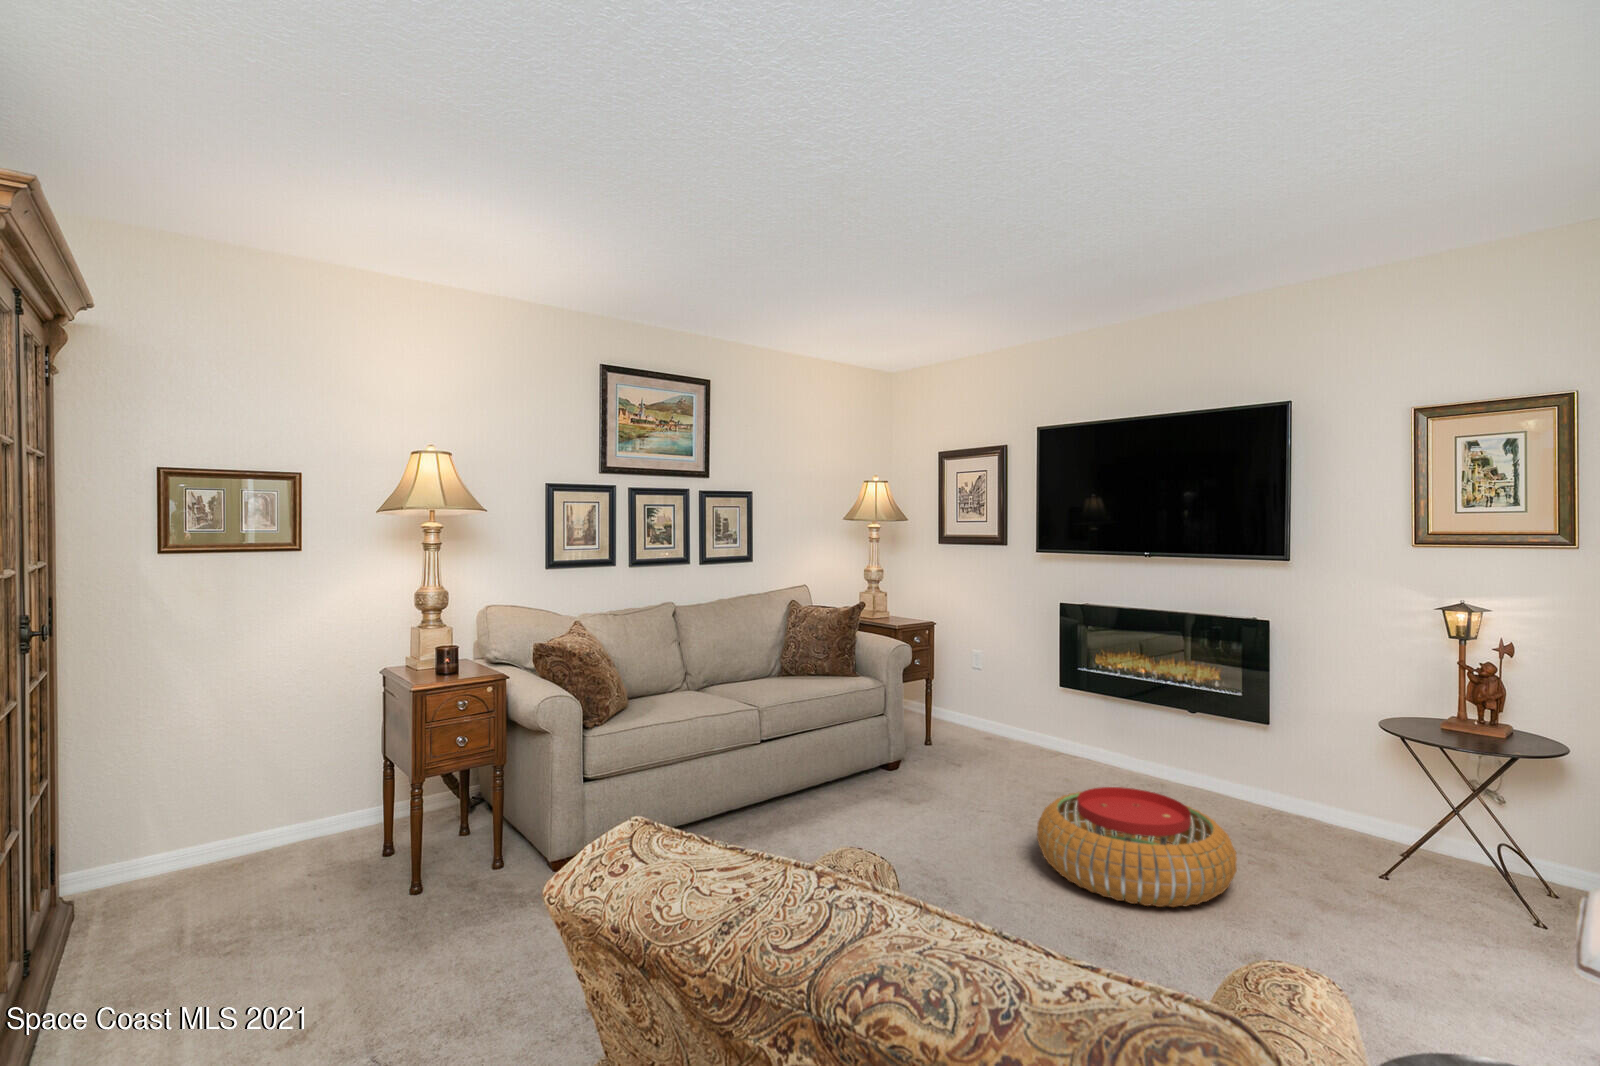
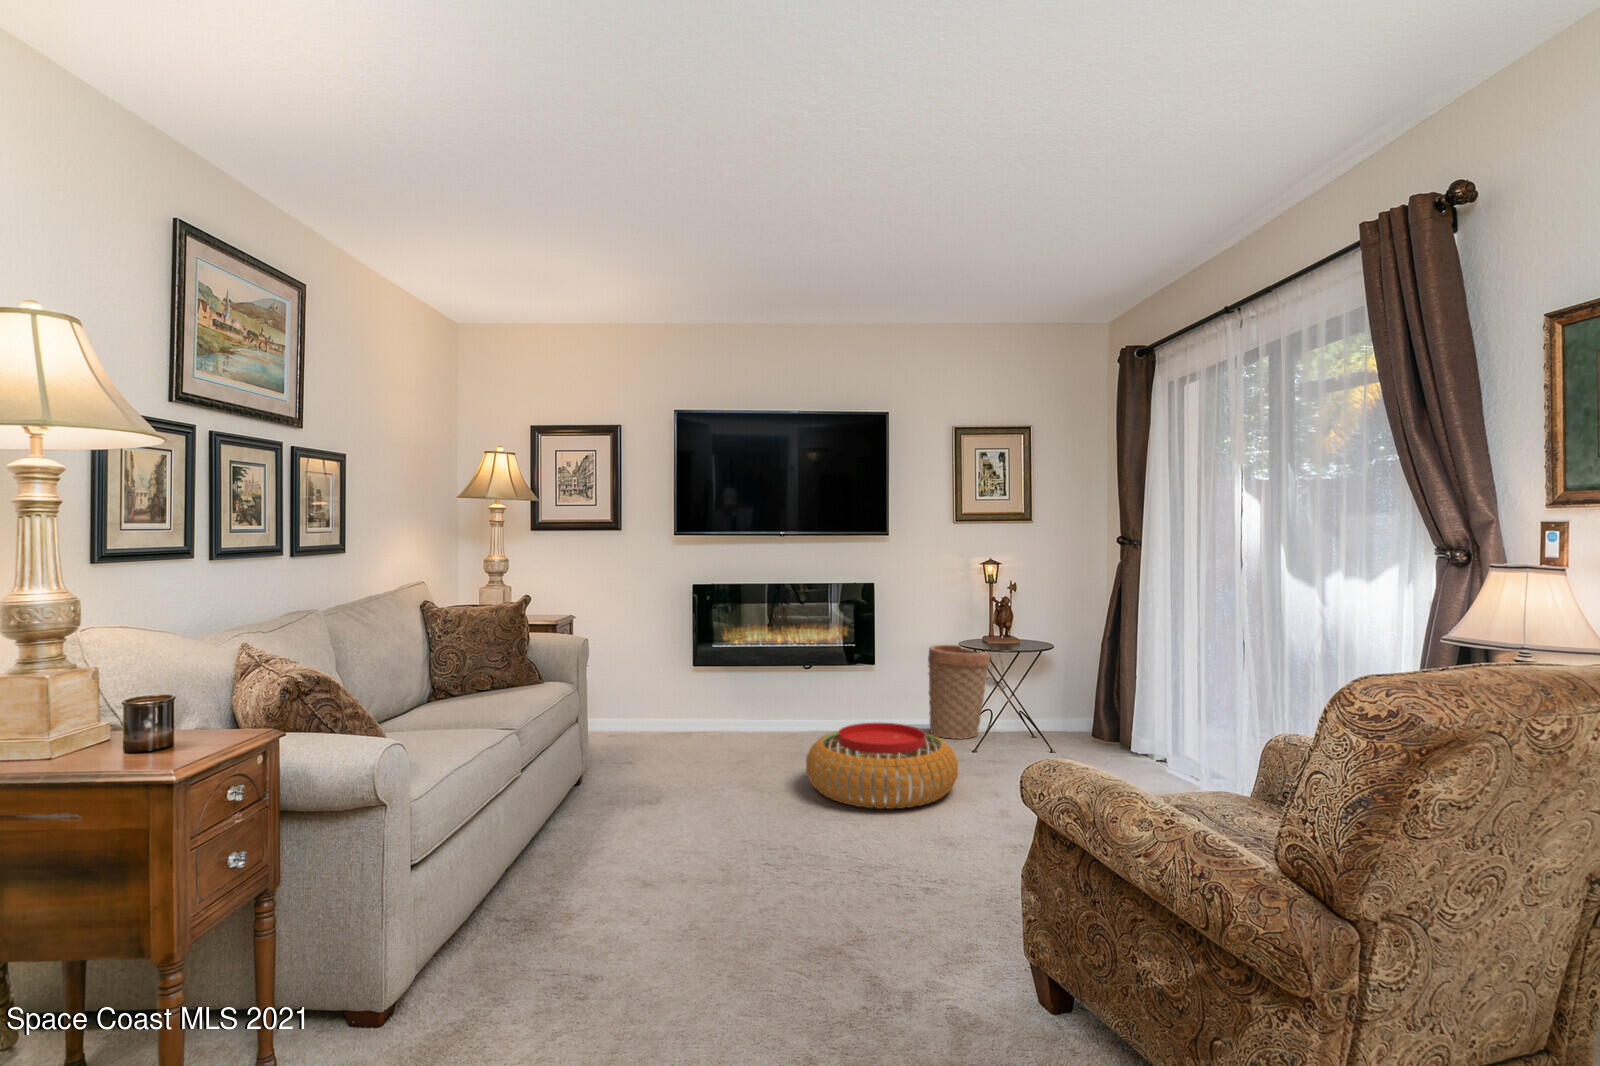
basket: none [1335,719,1446,865] -> present [928,645,990,739]

